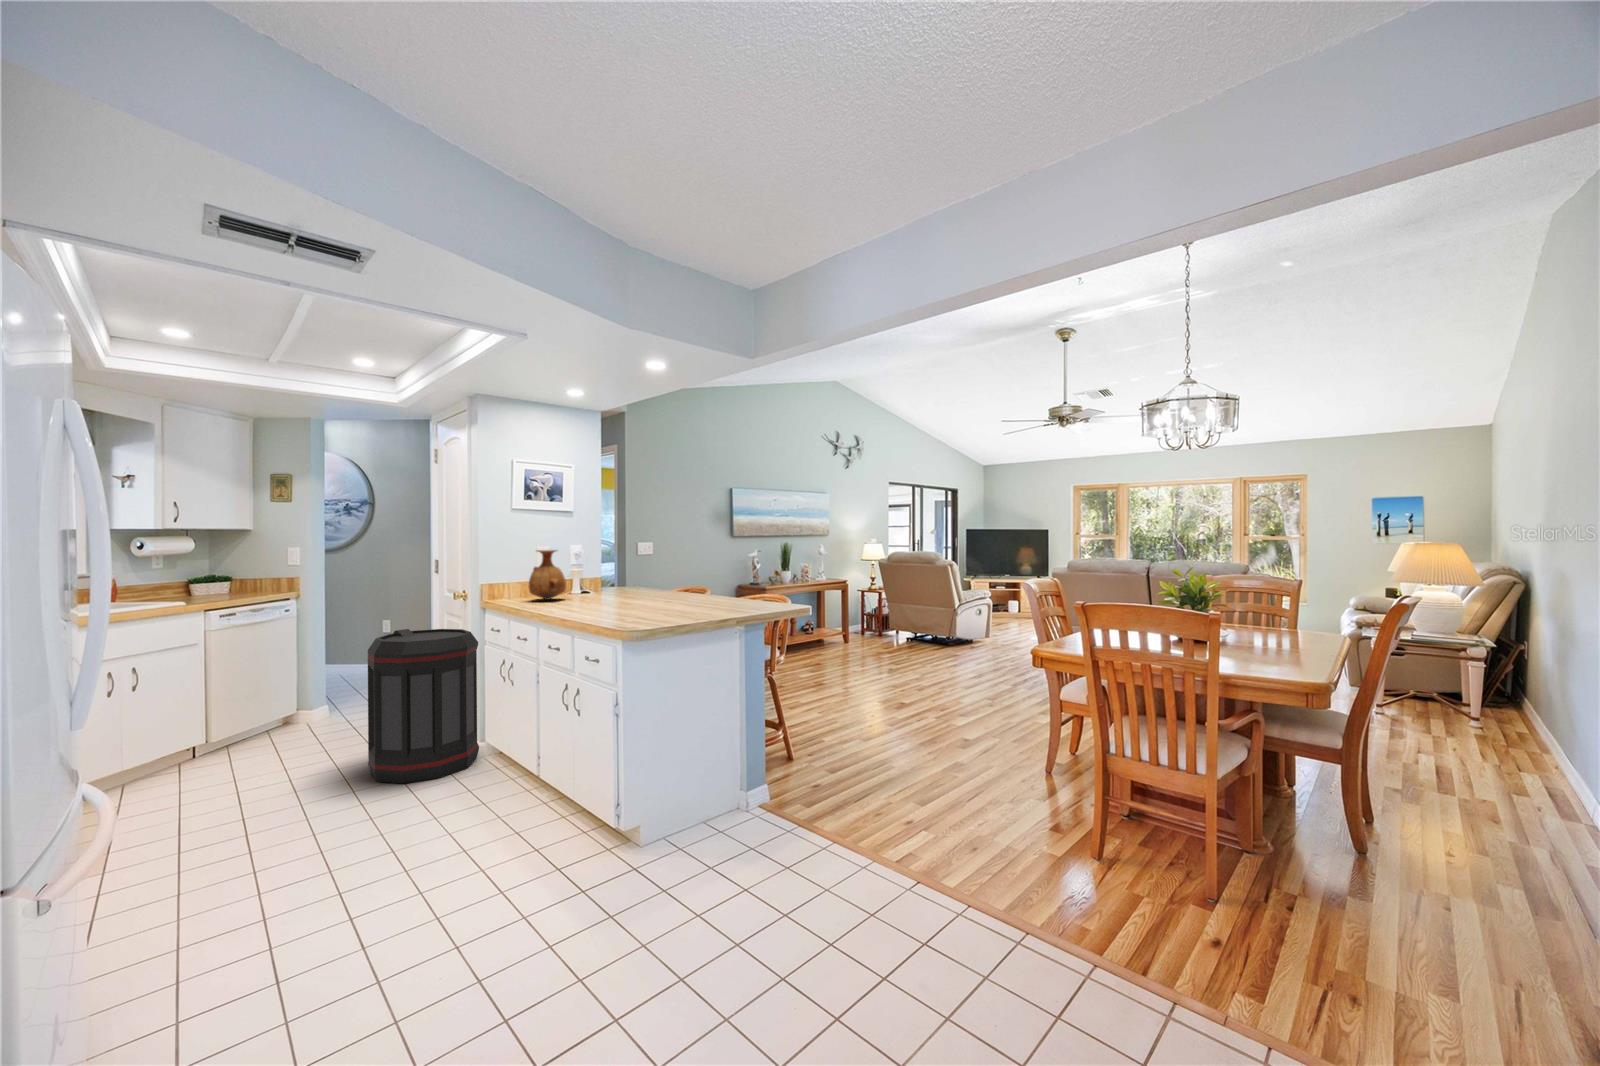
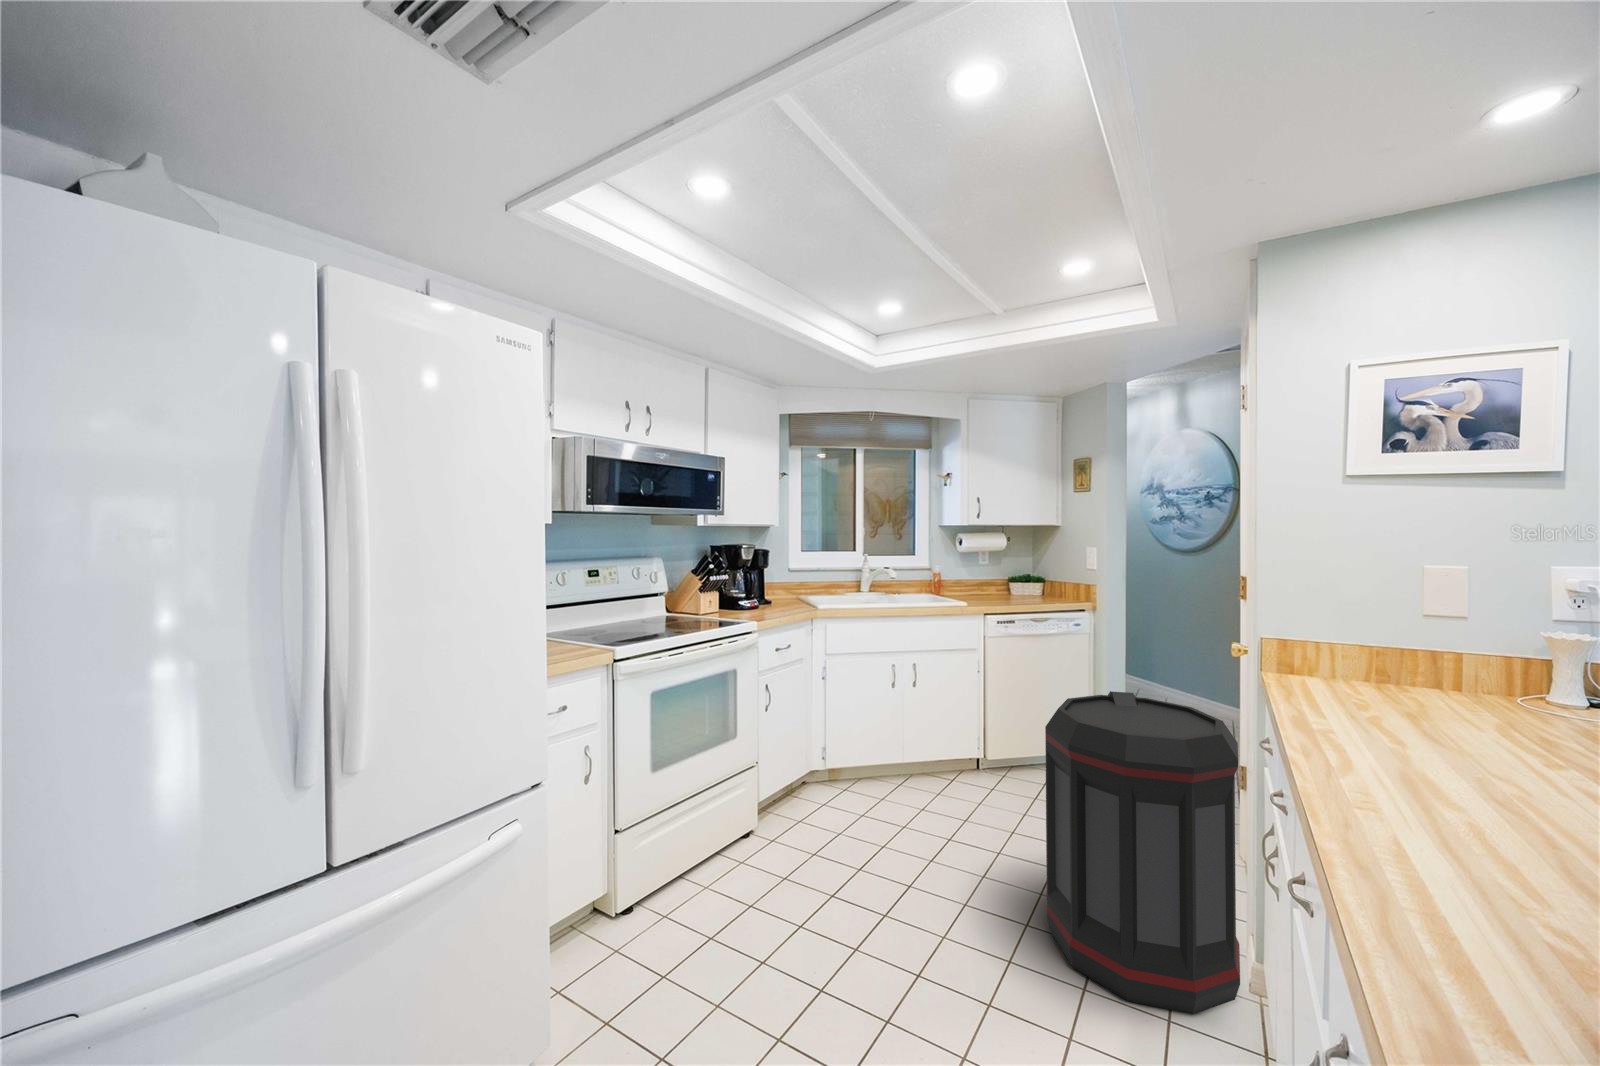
vase: present [529,550,566,600] -> none [1362,576,1497,713]

